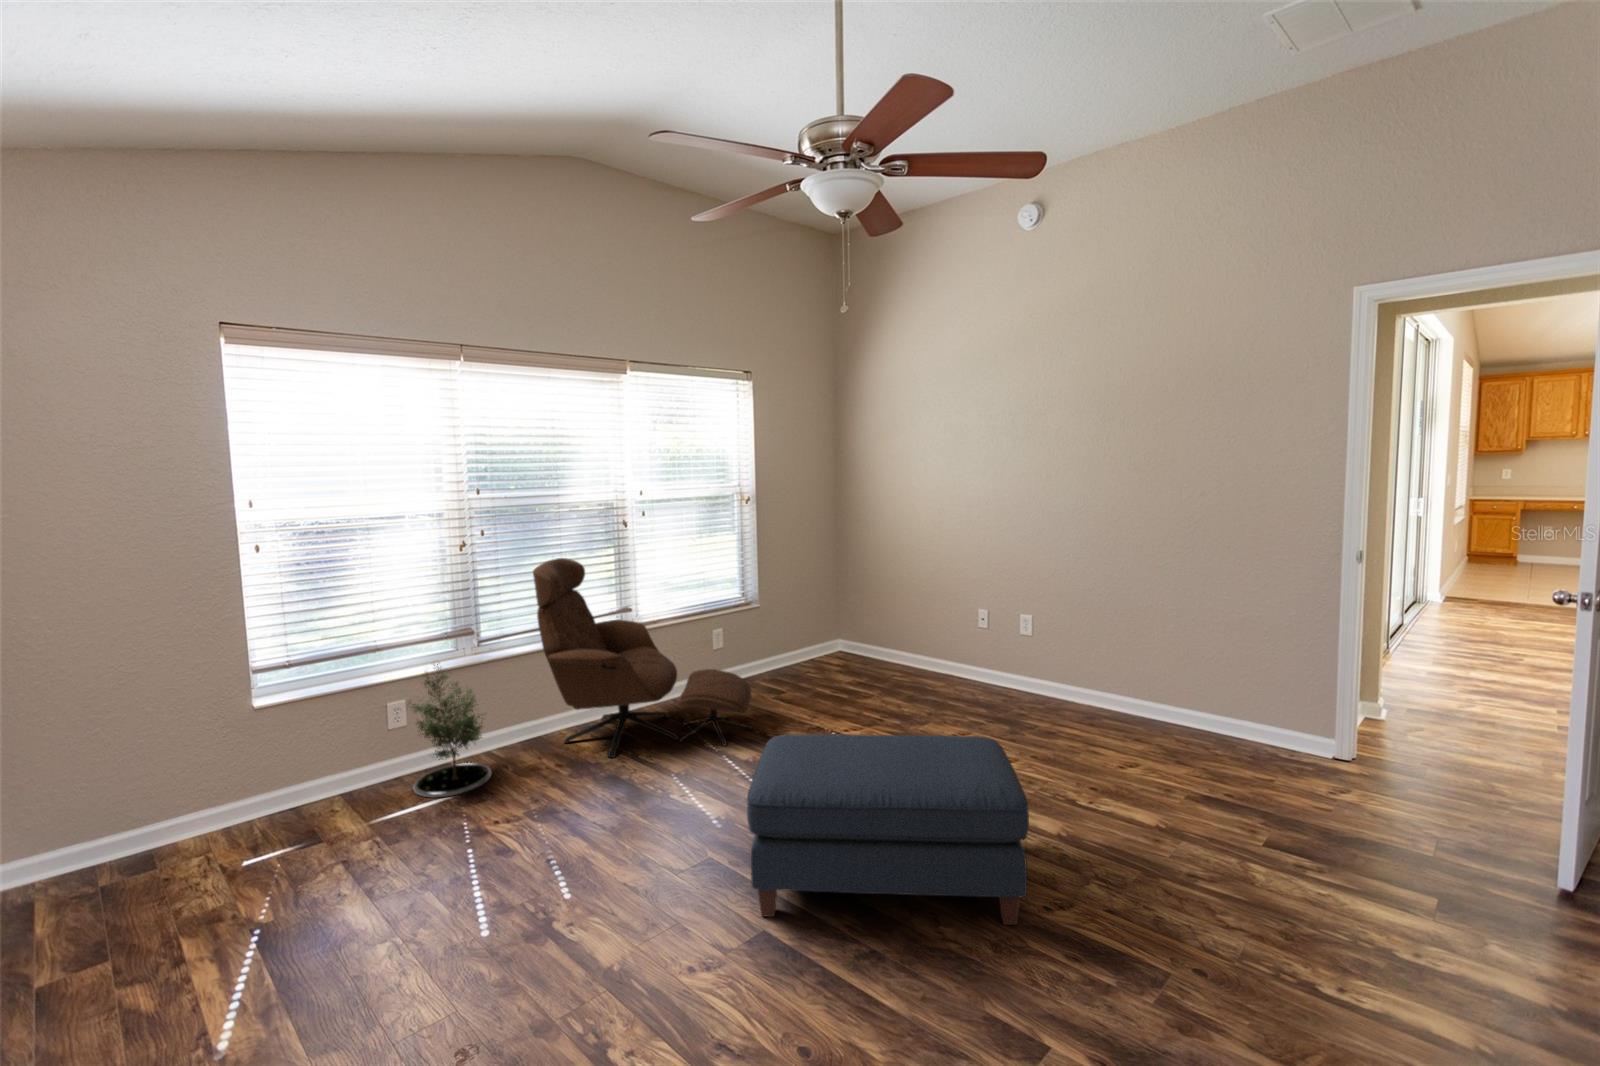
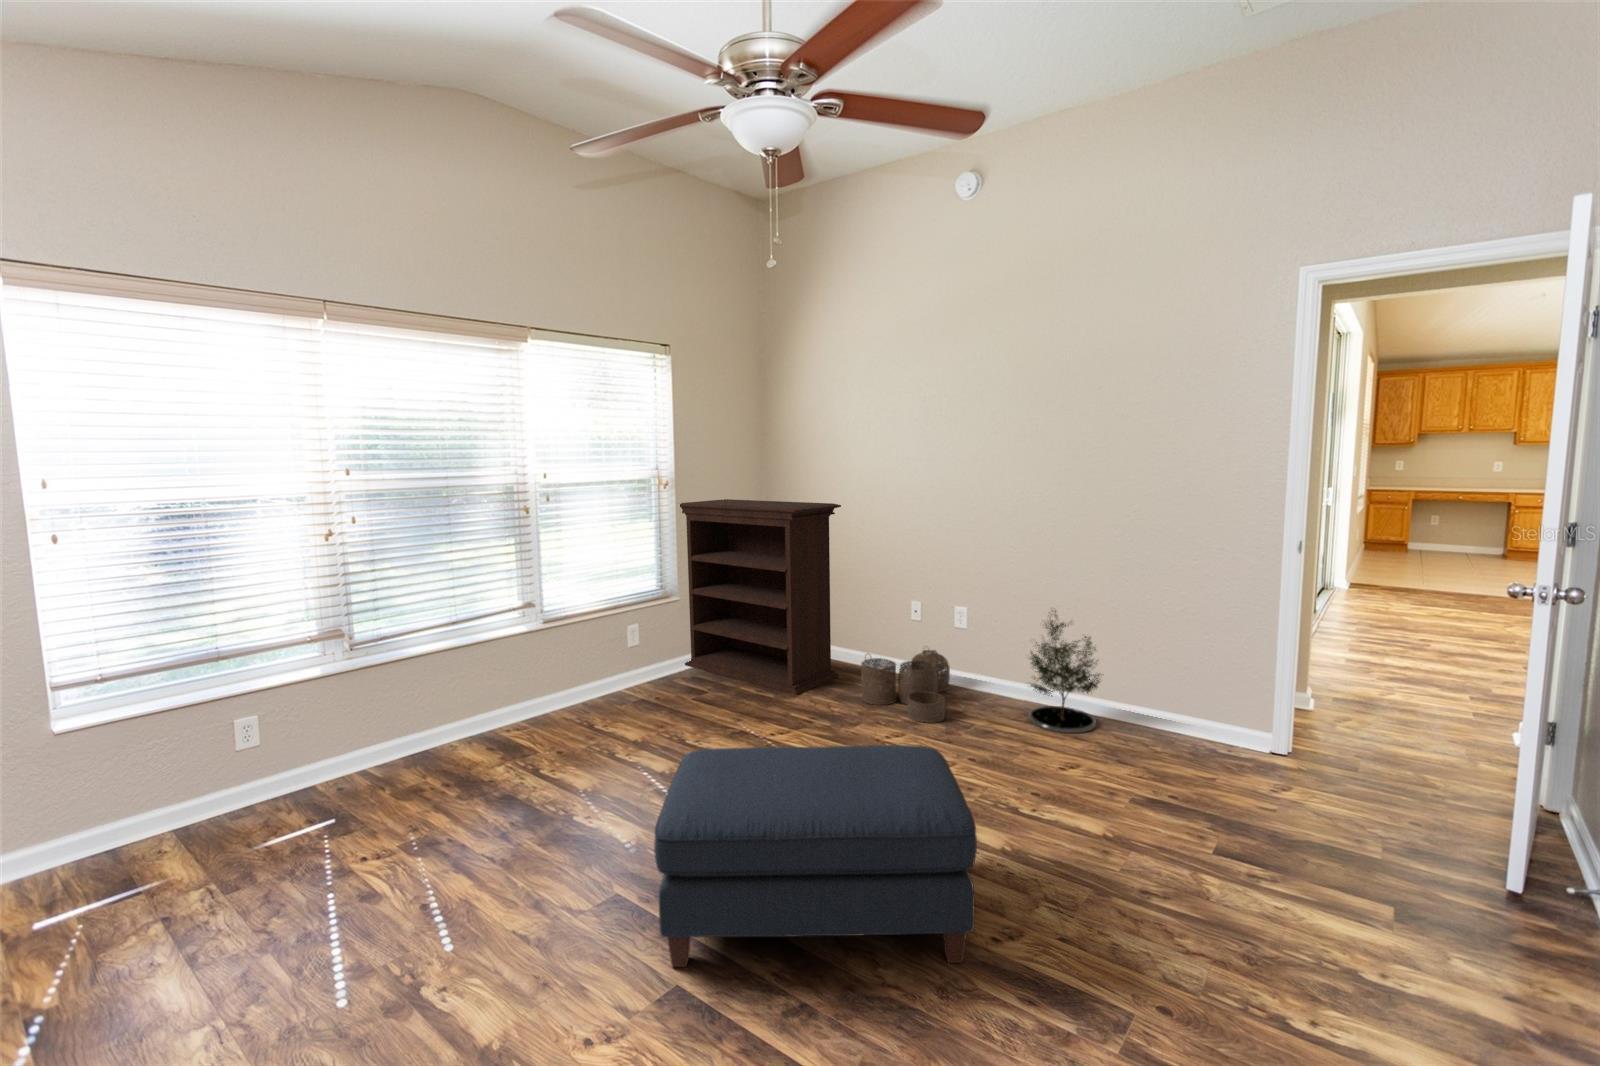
bookshelf: none [752,512,908,697] -> present [680,499,841,695]
lounge chair: present [533,558,753,758] -> none [418,549,675,773]
woven basket: none [928,653,1014,725] -> present [861,650,950,723]
potted tree: present [413,664,491,798] -> present [1028,611,1103,733]

